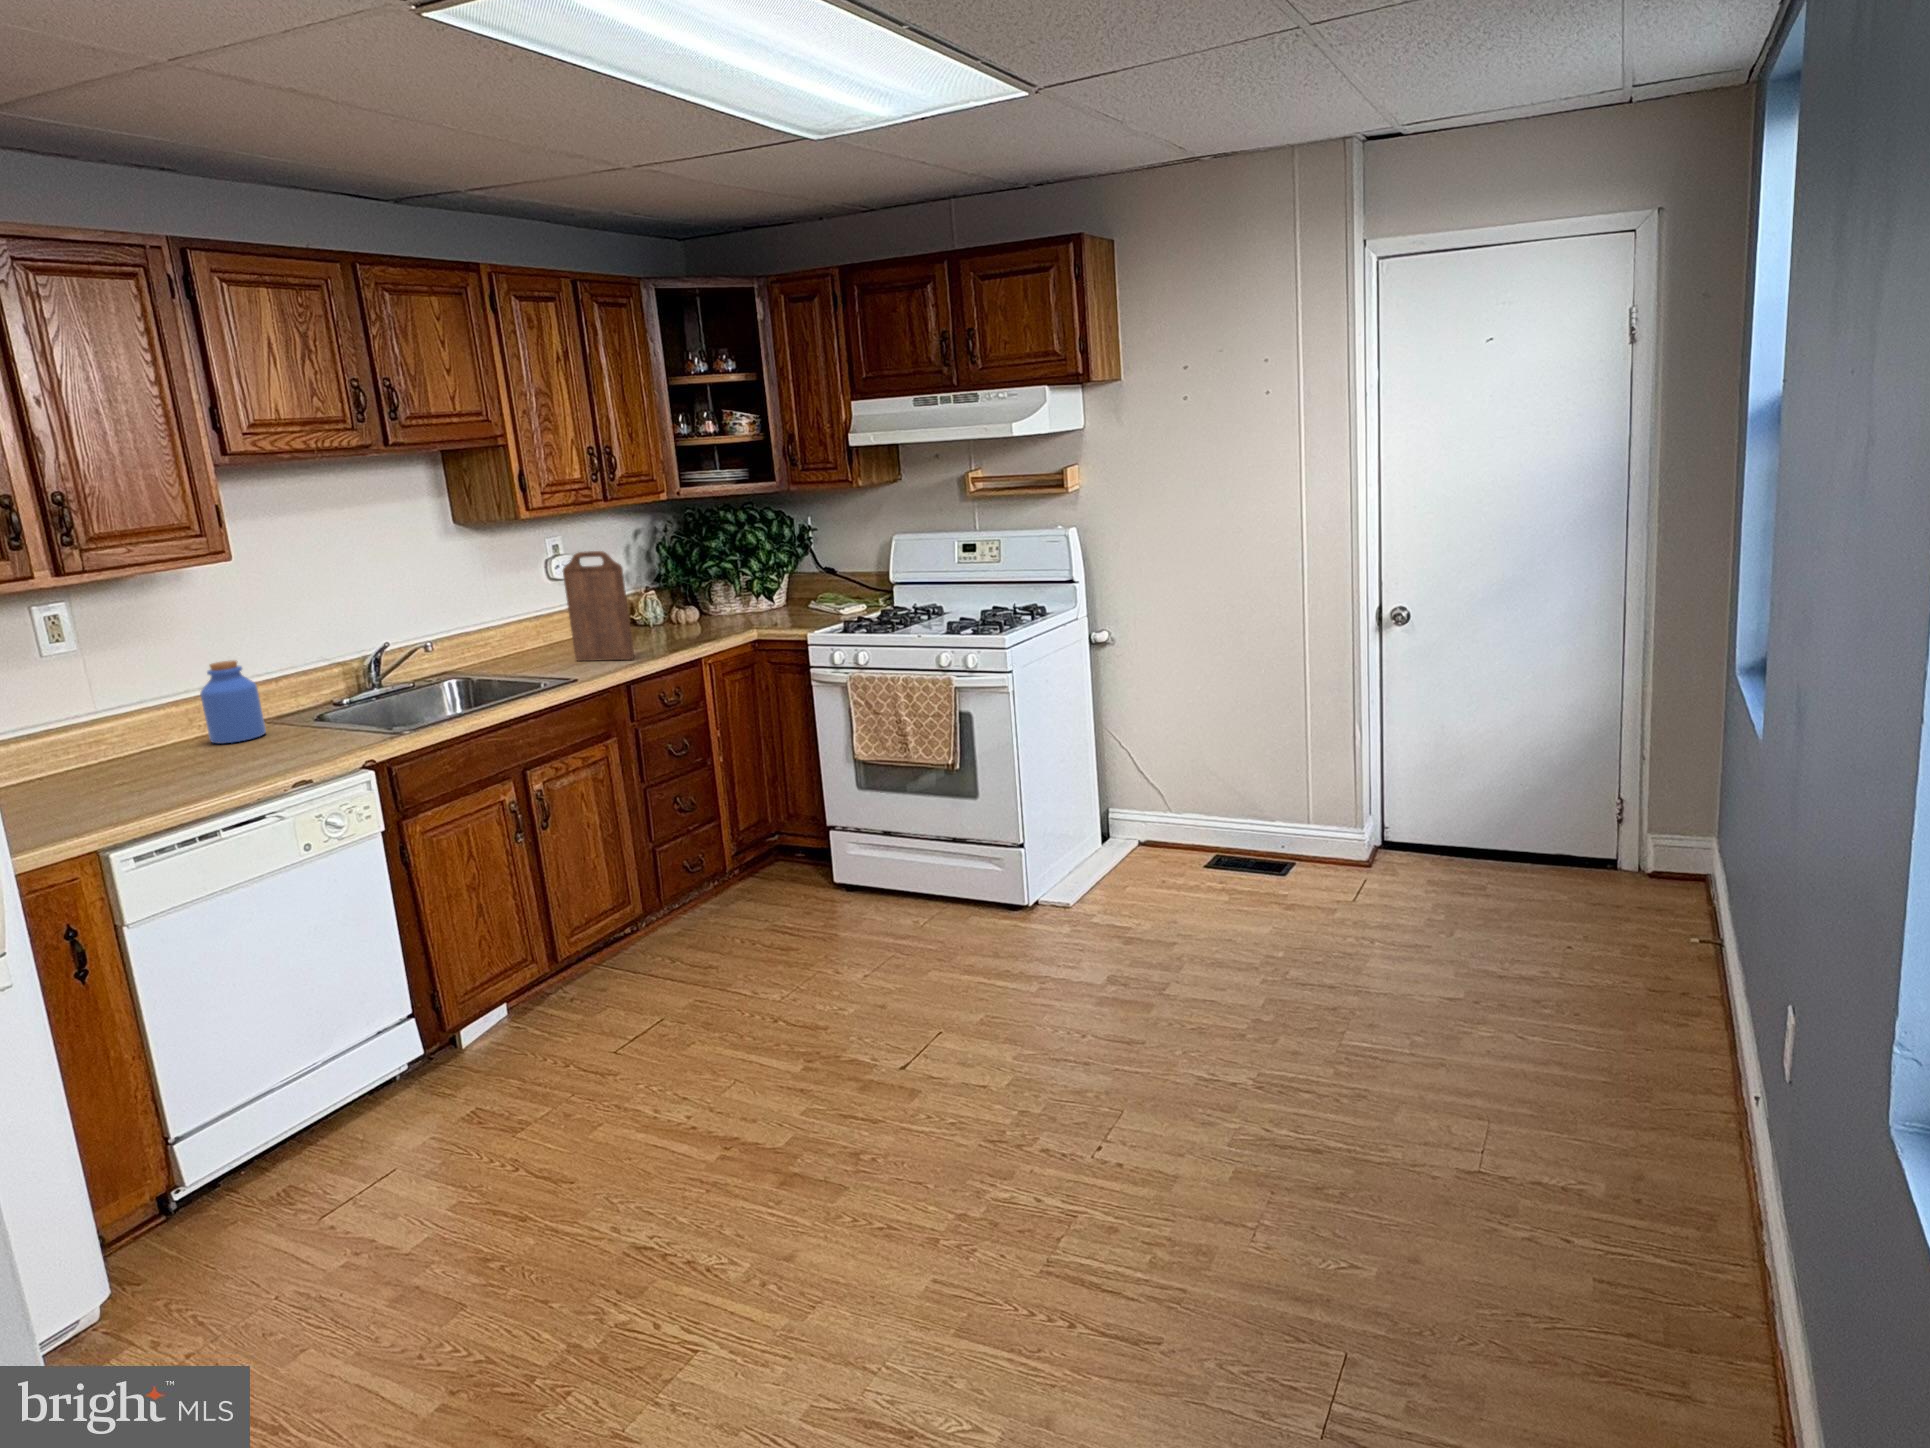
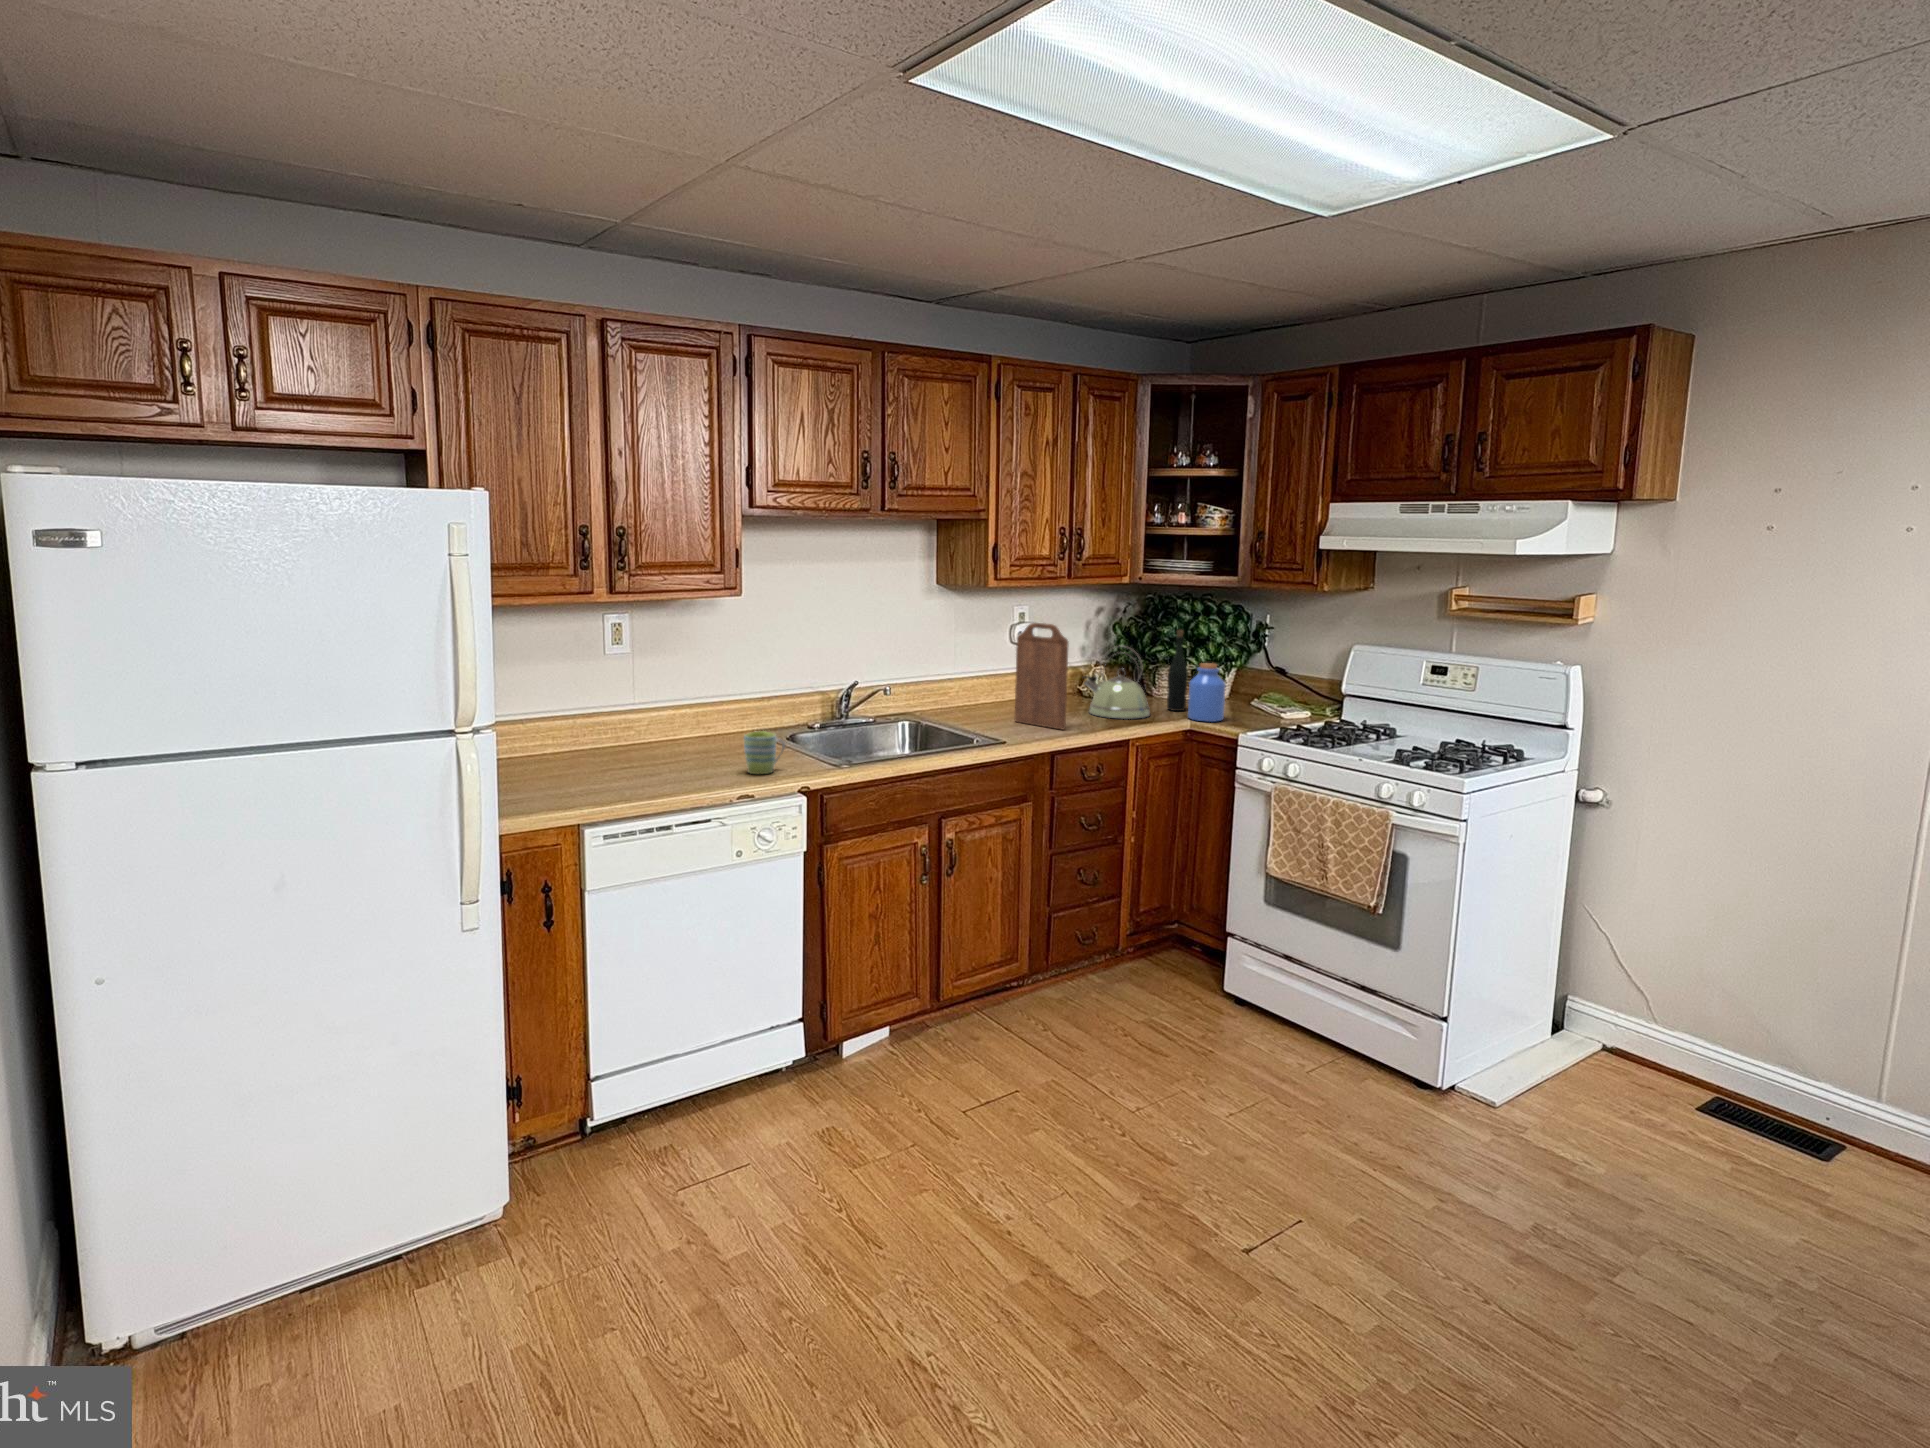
bottle: none [725,542,748,625] -> present [1167,630,1188,711]
kettle: none [638,565,715,641] -> present [1083,648,1150,719]
jar: present [200,661,266,744] -> present [1188,663,1226,722]
mug: none [278,710,331,760] -> present [744,731,785,774]

